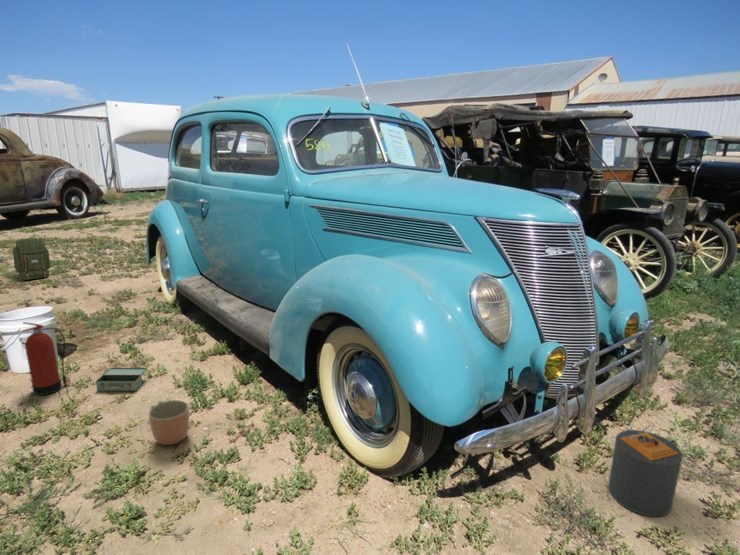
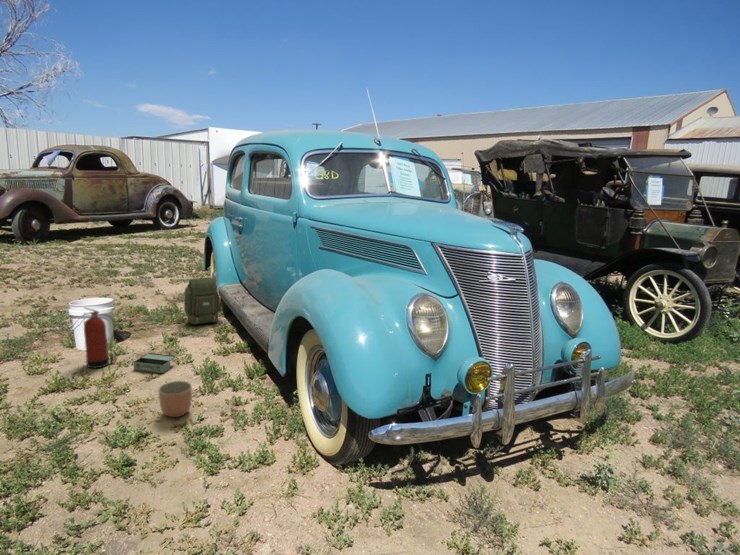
backpack: present [13,238,50,280] -> present [184,277,220,324]
trash can: present [608,422,682,516] -> none [535,439,600,535]

